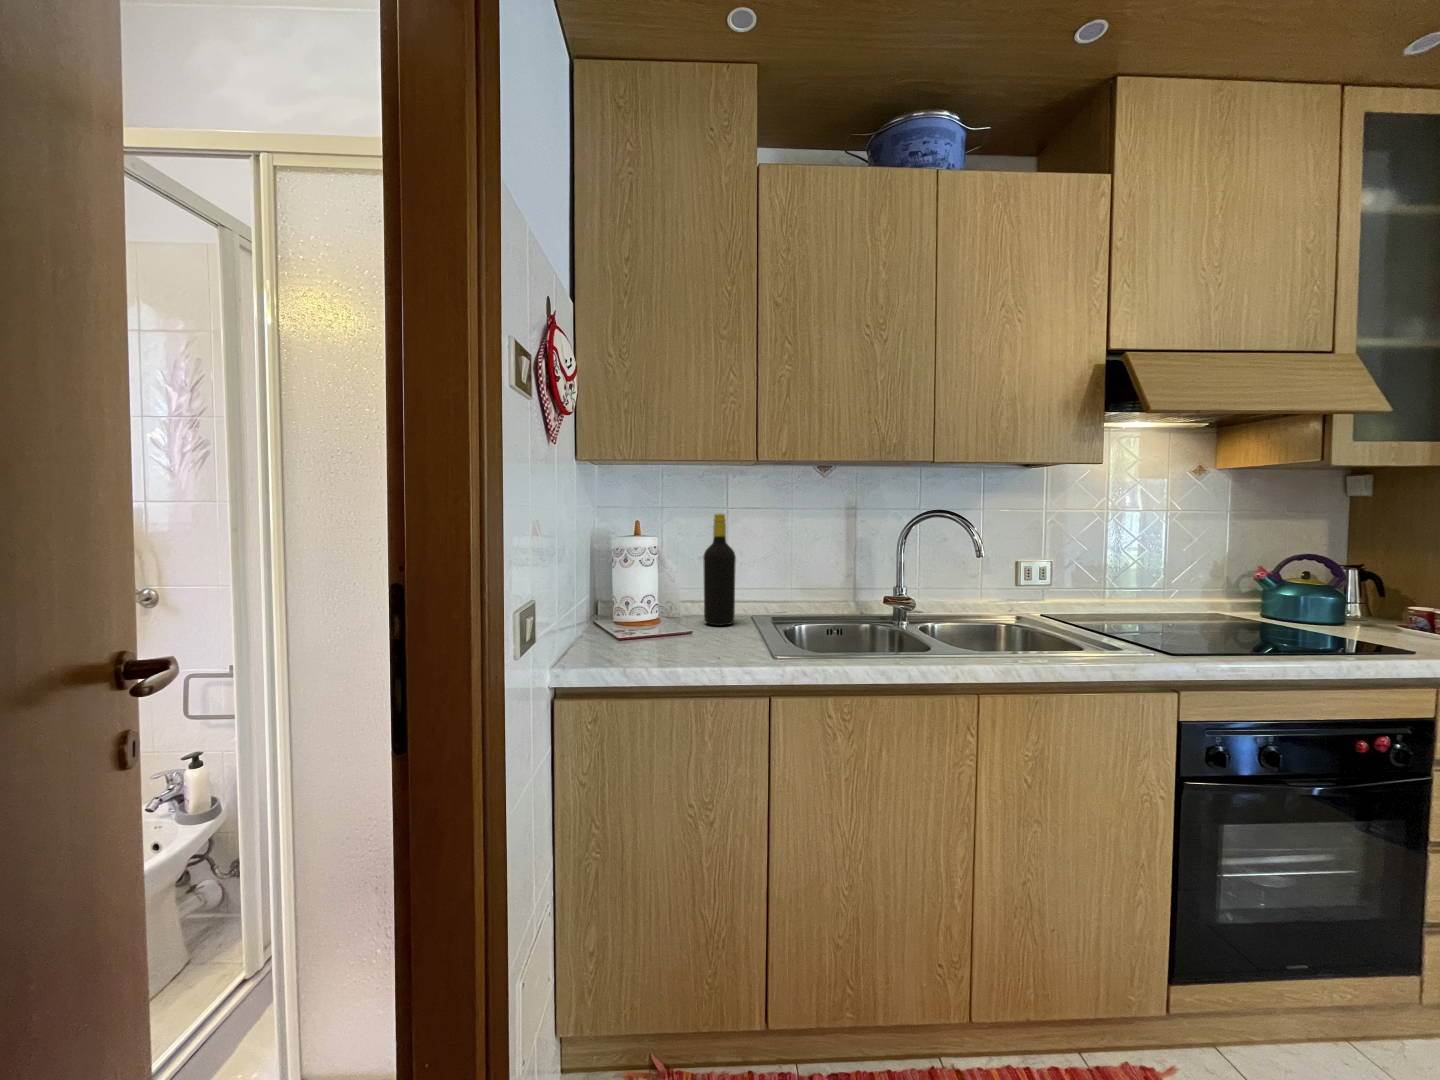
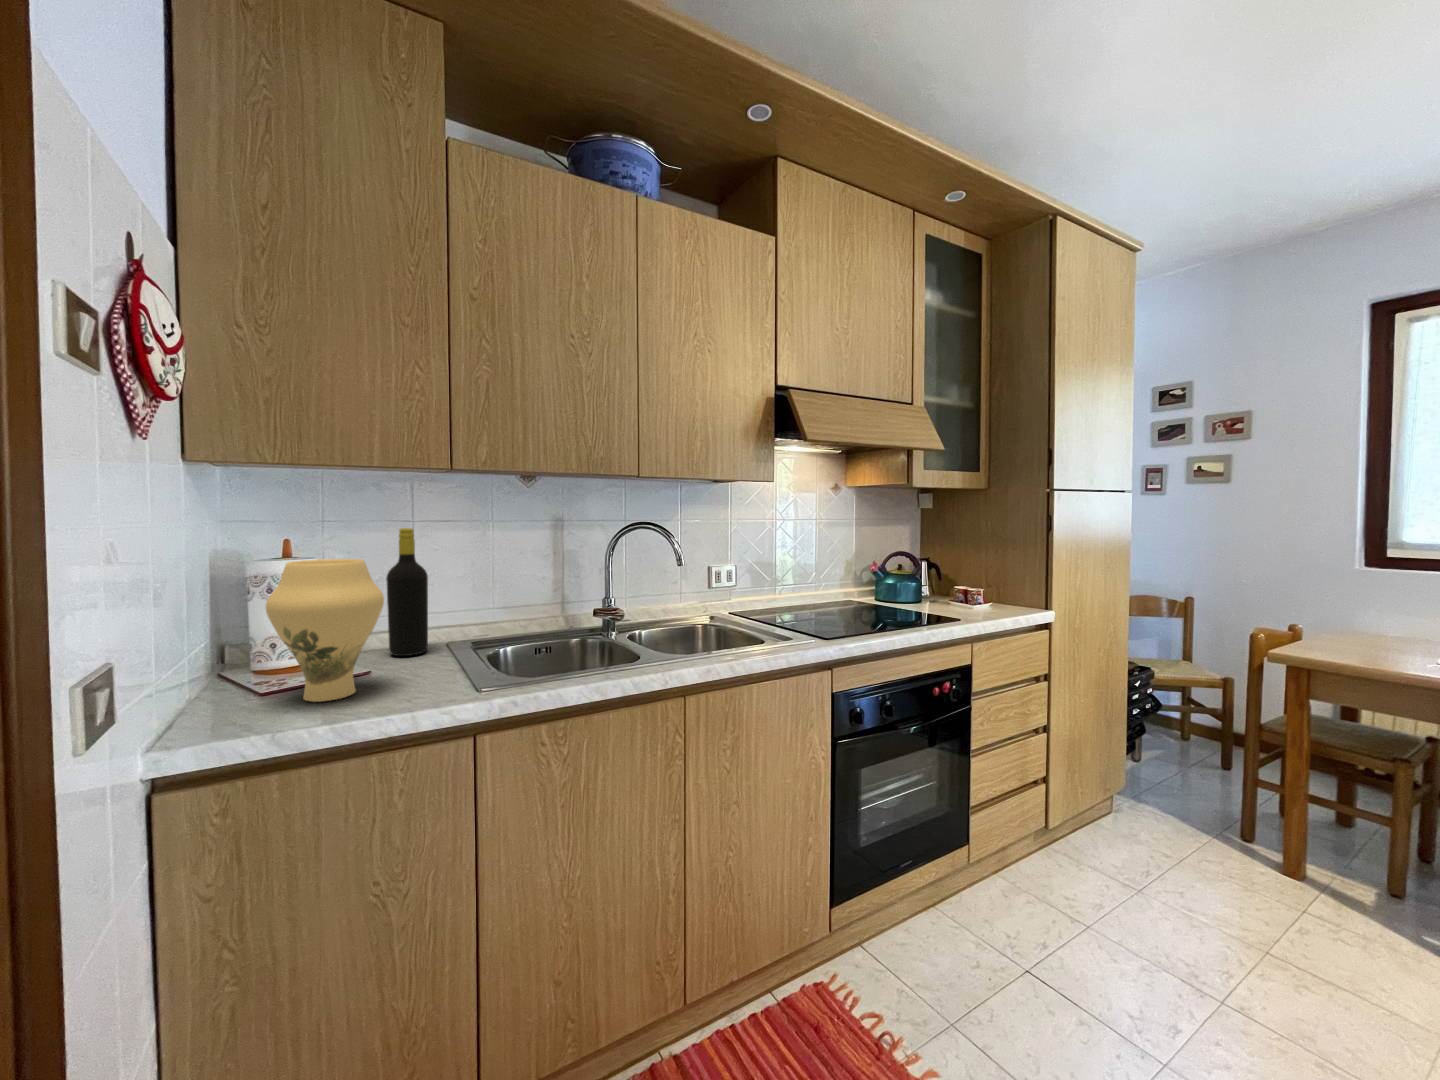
vase: none [621,536,702,650] -> present [266,559,384,702]

